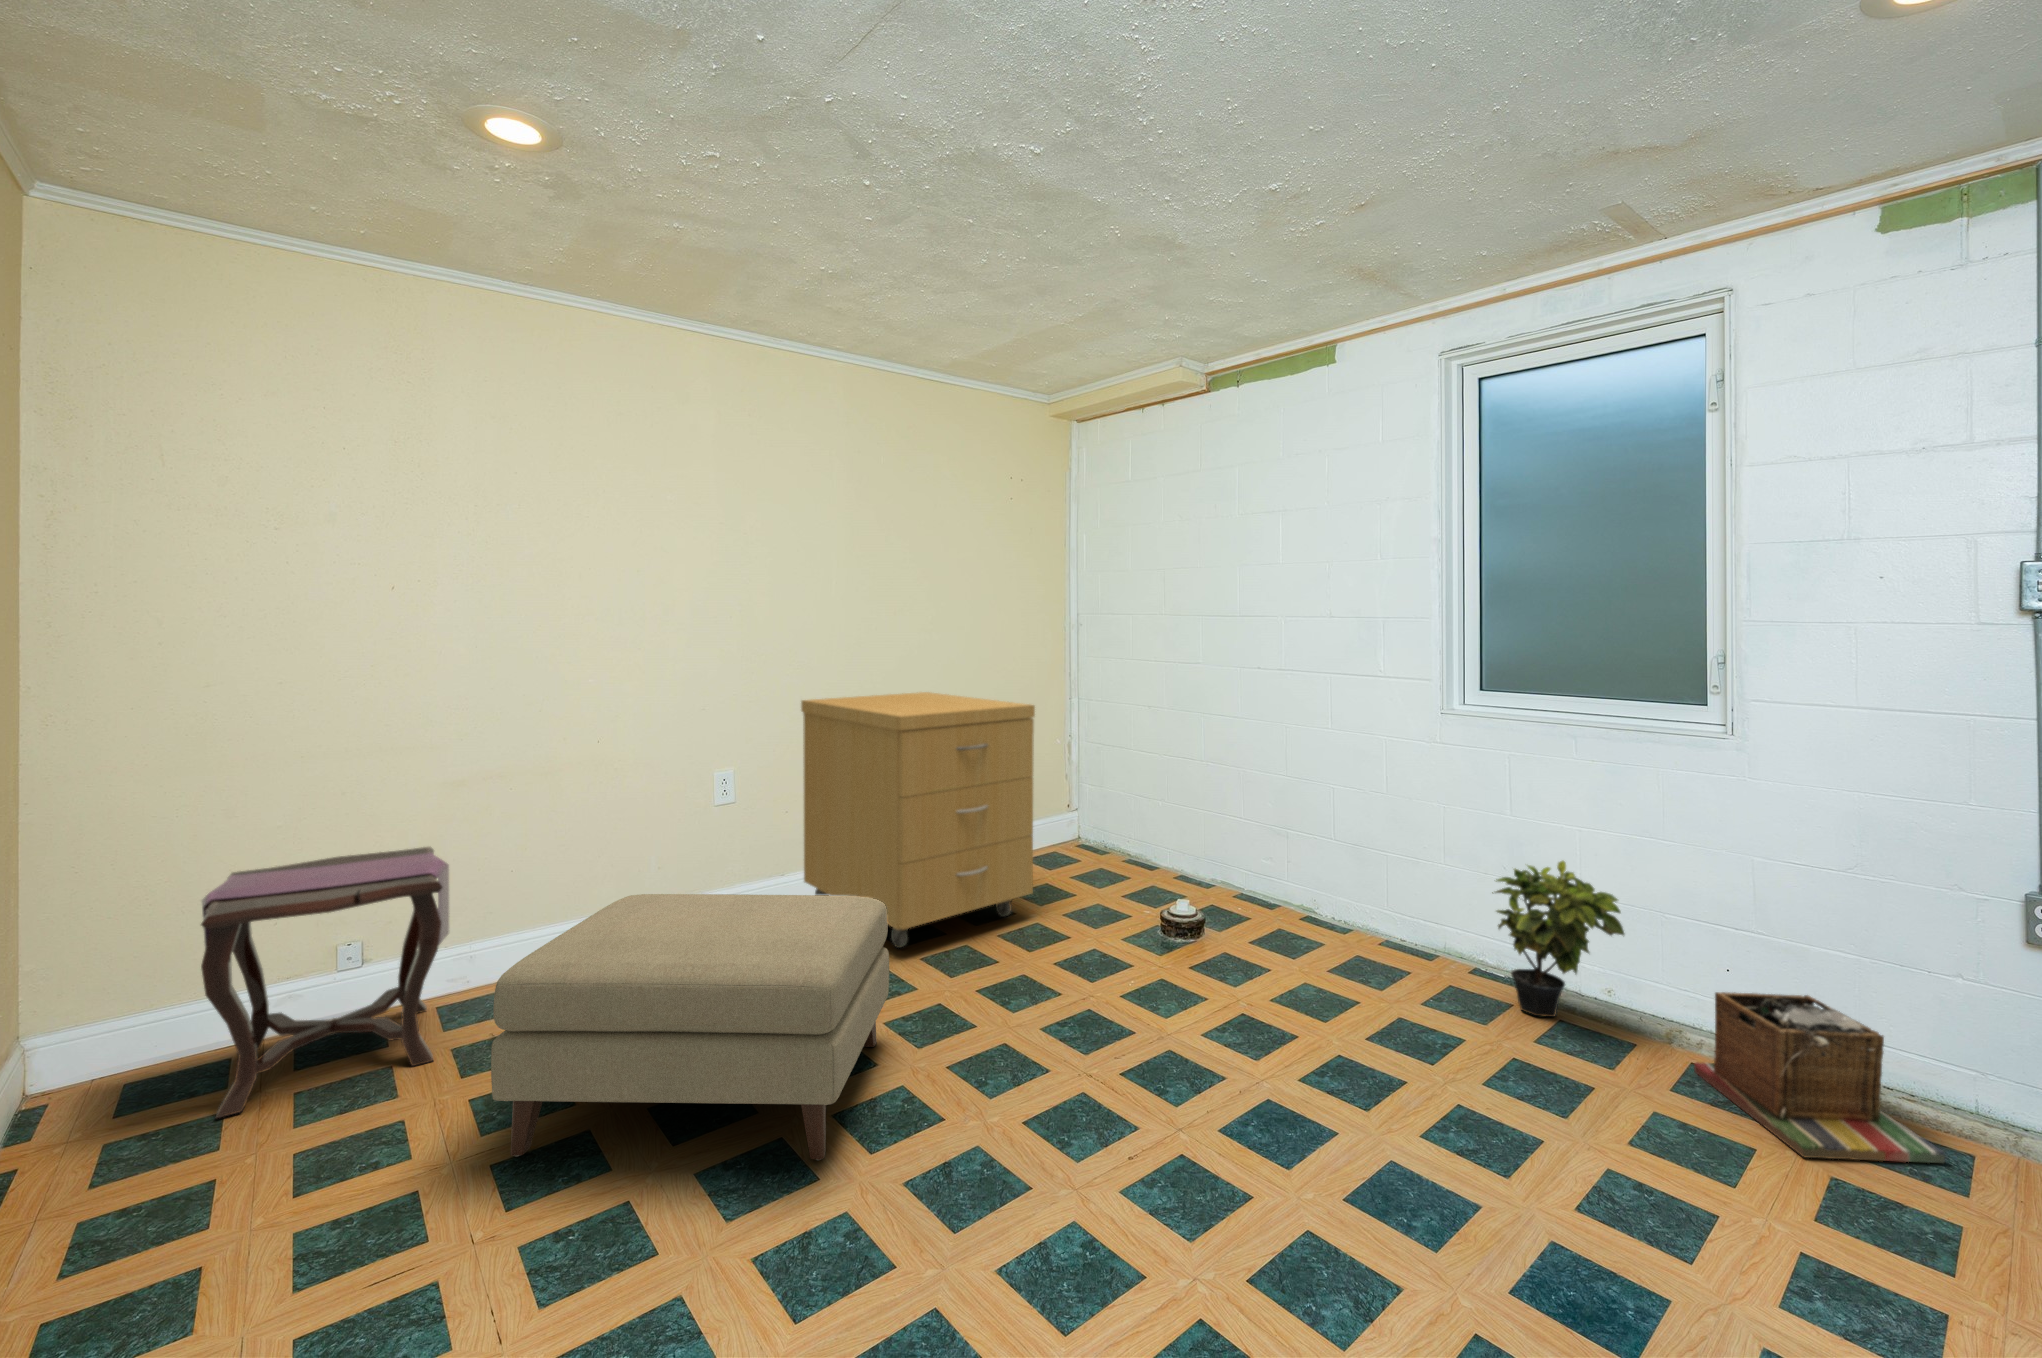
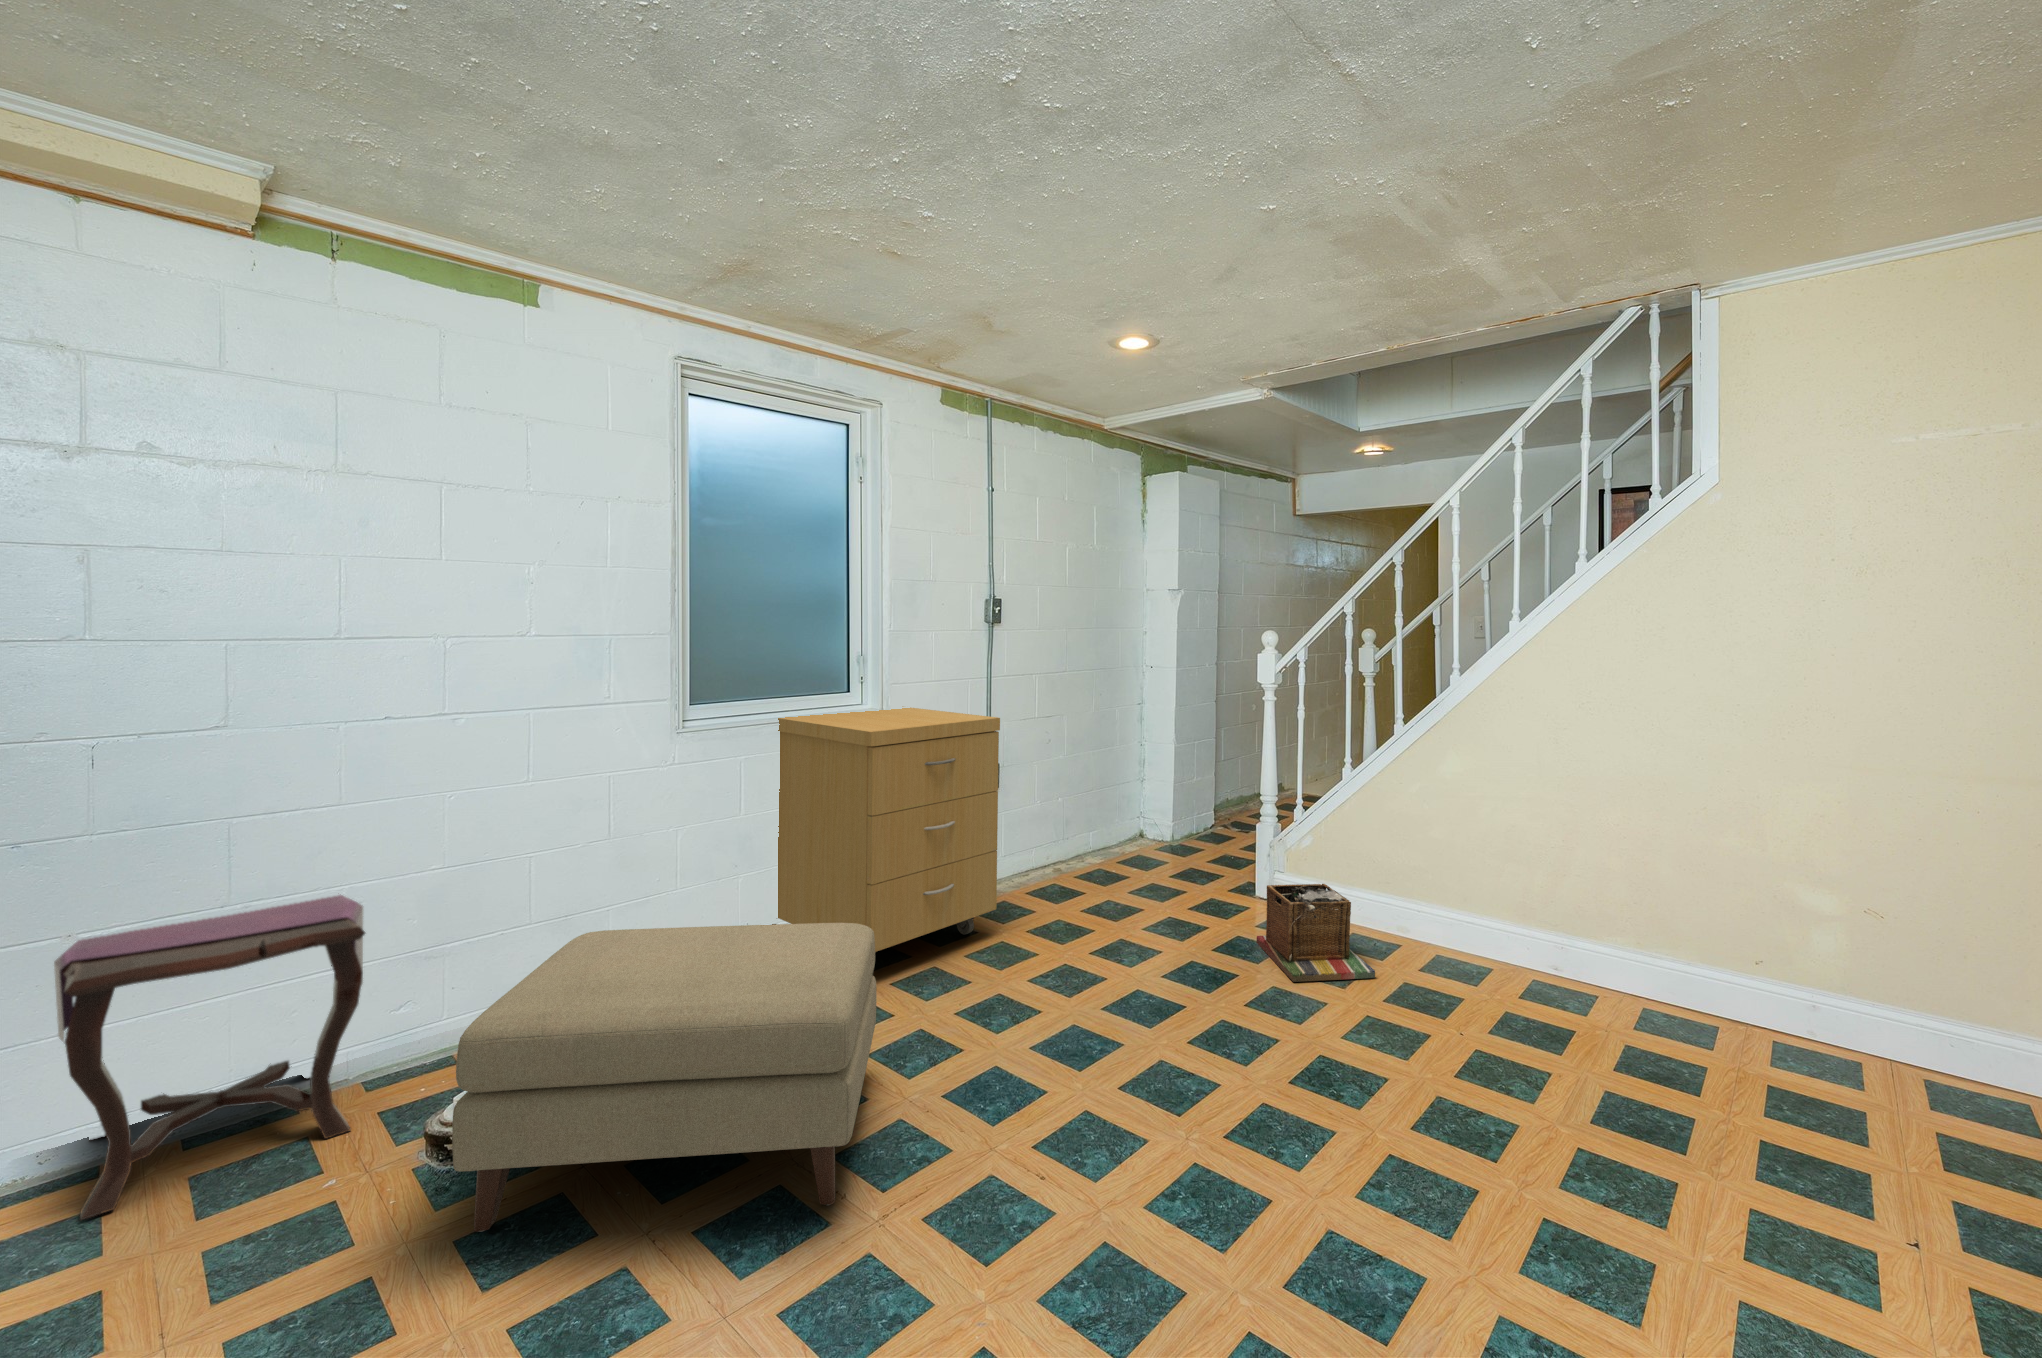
potted plant: present [1492,861,1624,1017] -> none [1444,861,1565,1007]
laundry basket: present [1694,992,1945,1163] -> present [1257,884,1375,982]

